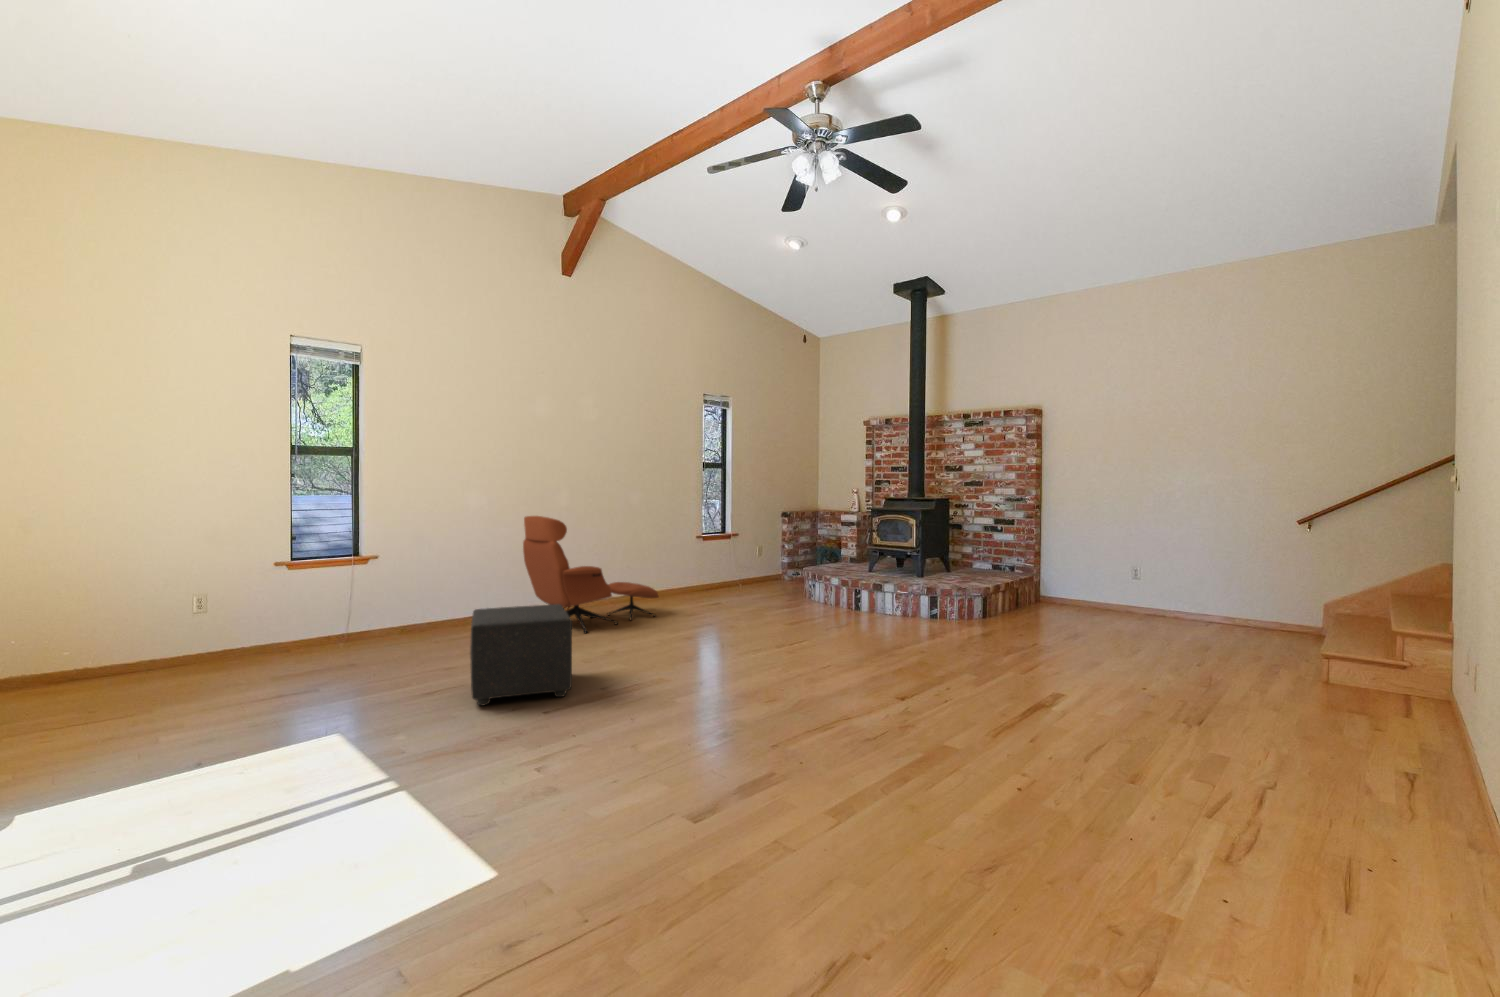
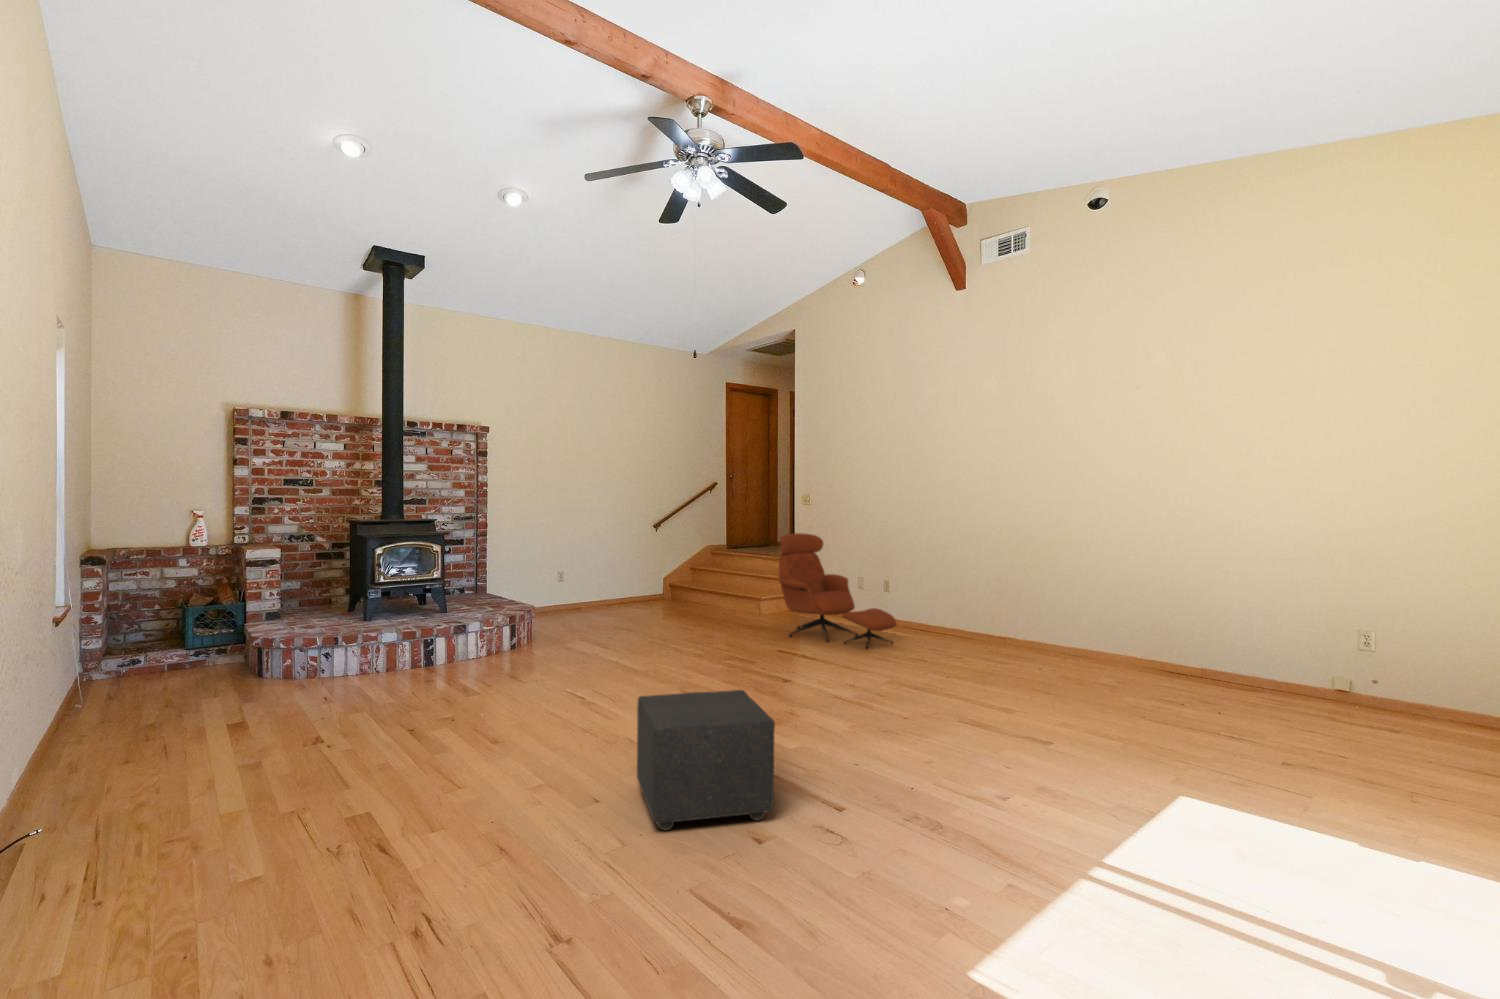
lounge chair: present [523,516,659,633] -> present [779,533,896,649]

